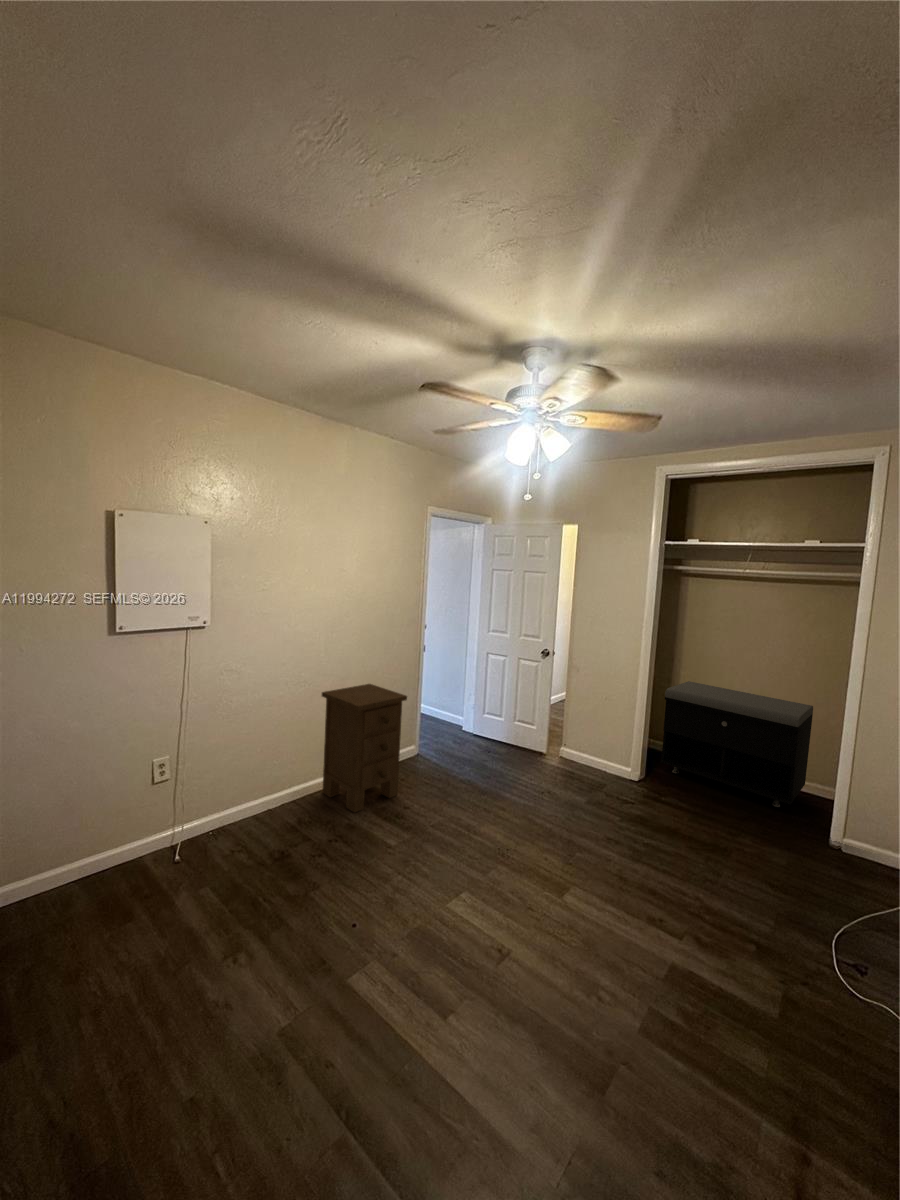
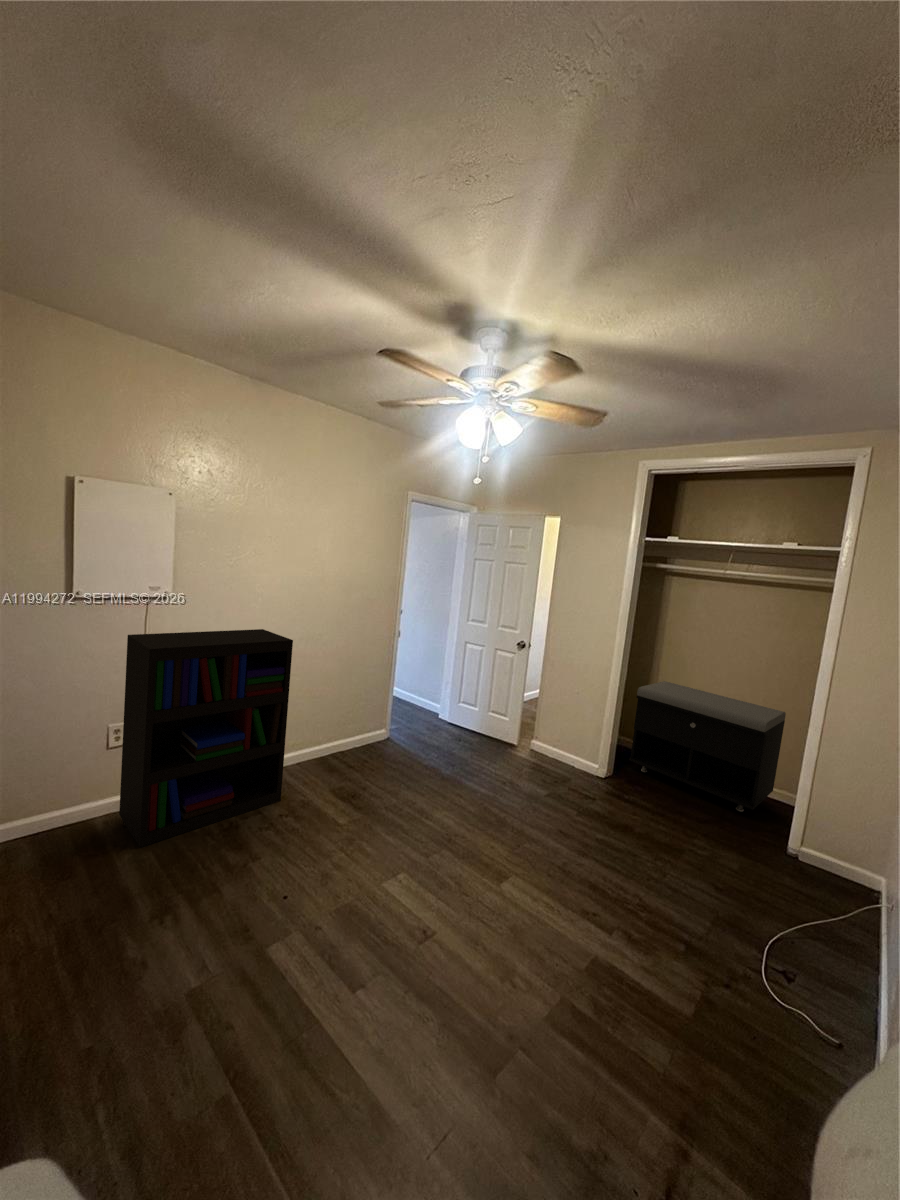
bookshelf: none [168,652,333,882] -> present [119,629,293,847]
nightstand: present [322,684,407,812] -> none [285,665,372,791]

